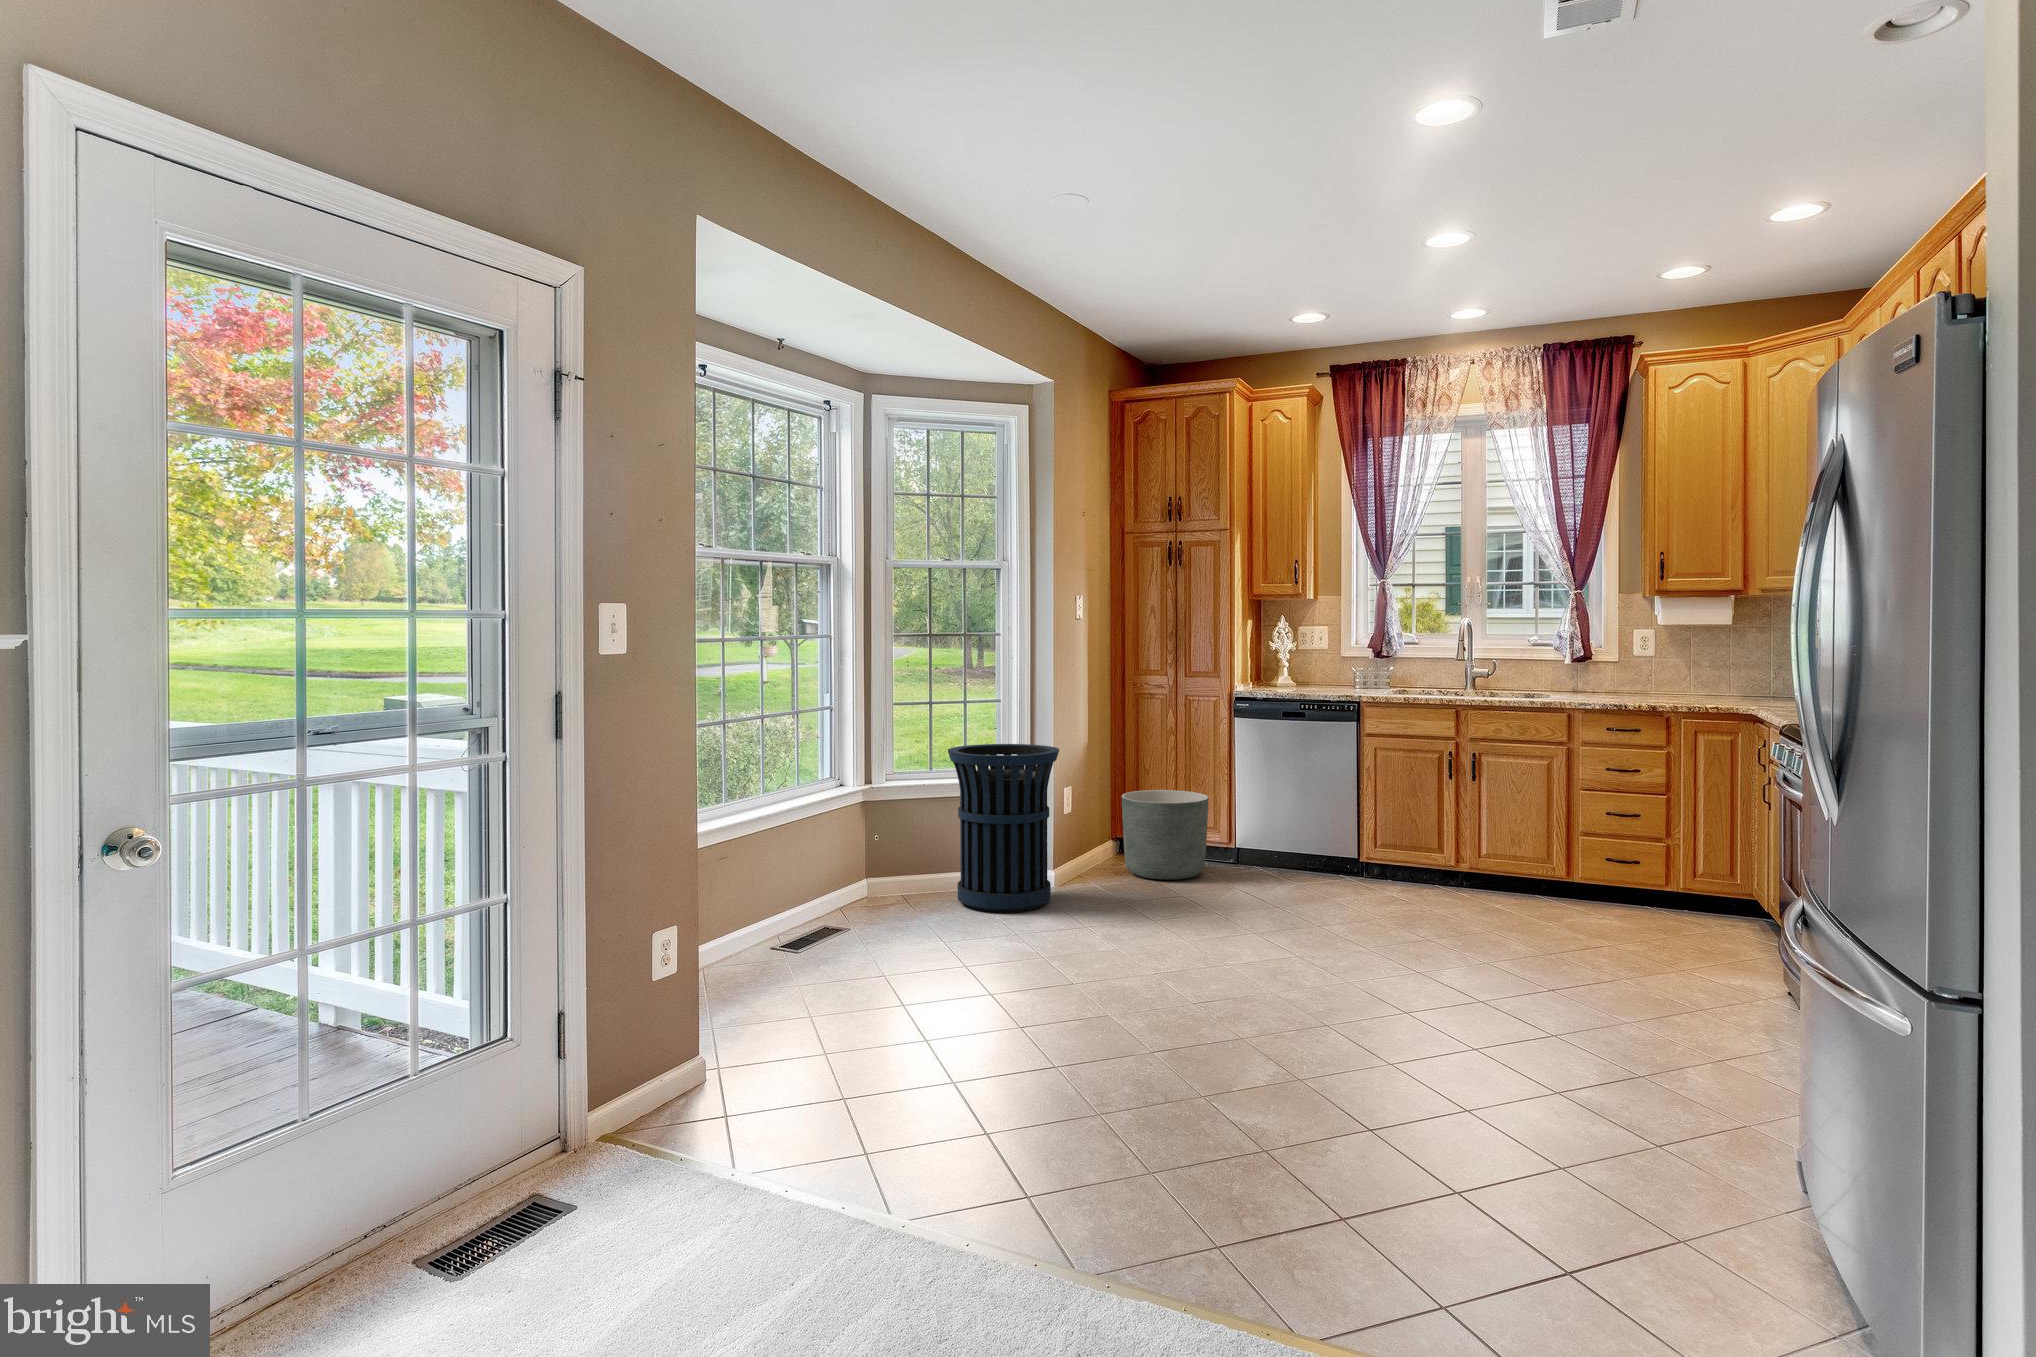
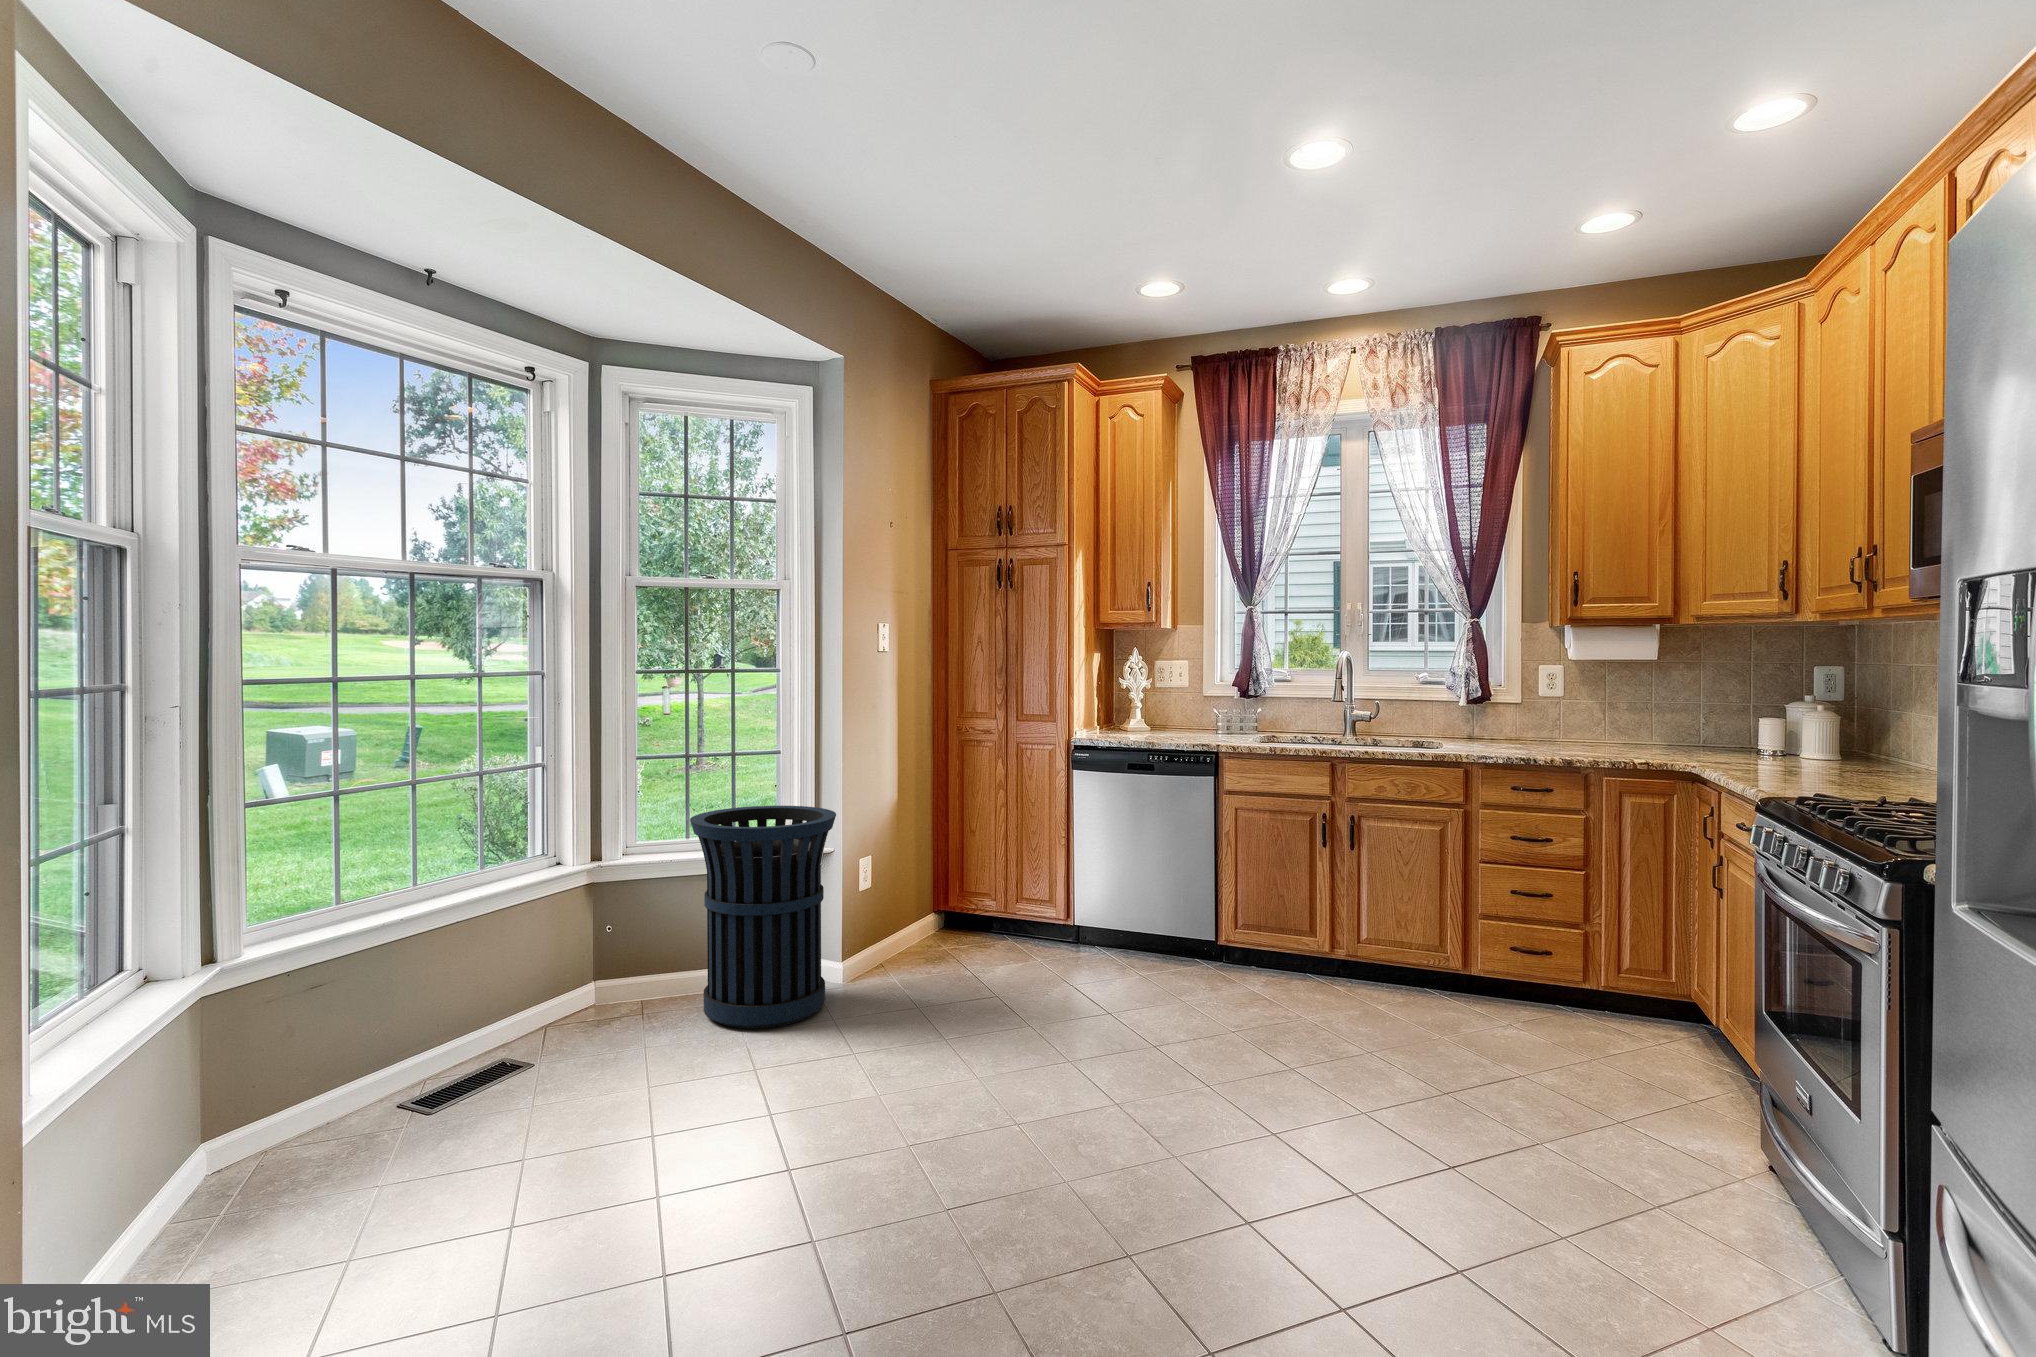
planter: present [1122,790,1209,880] -> none [936,854,1040,969]

